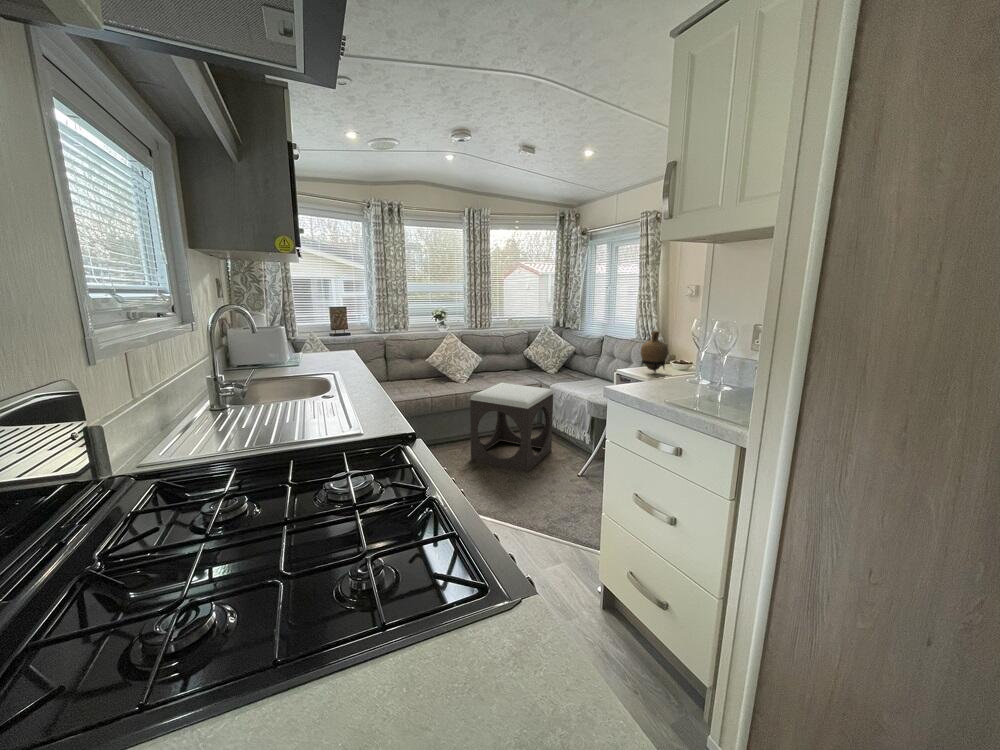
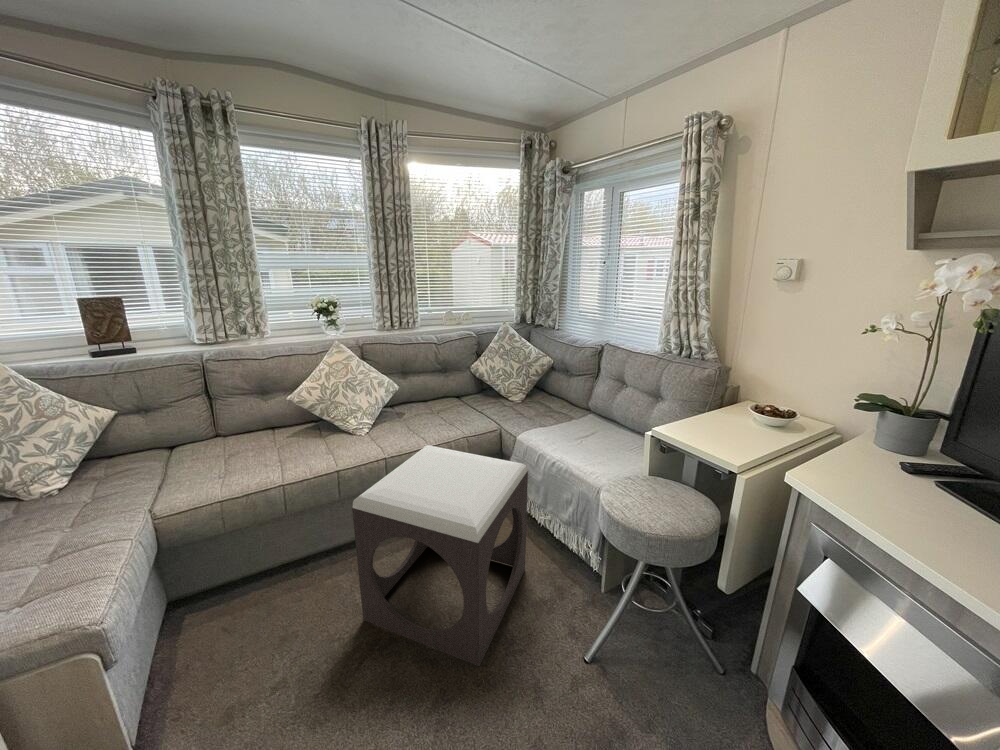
vase: present [641,331,668,372] -> none [705,353,766,440]

